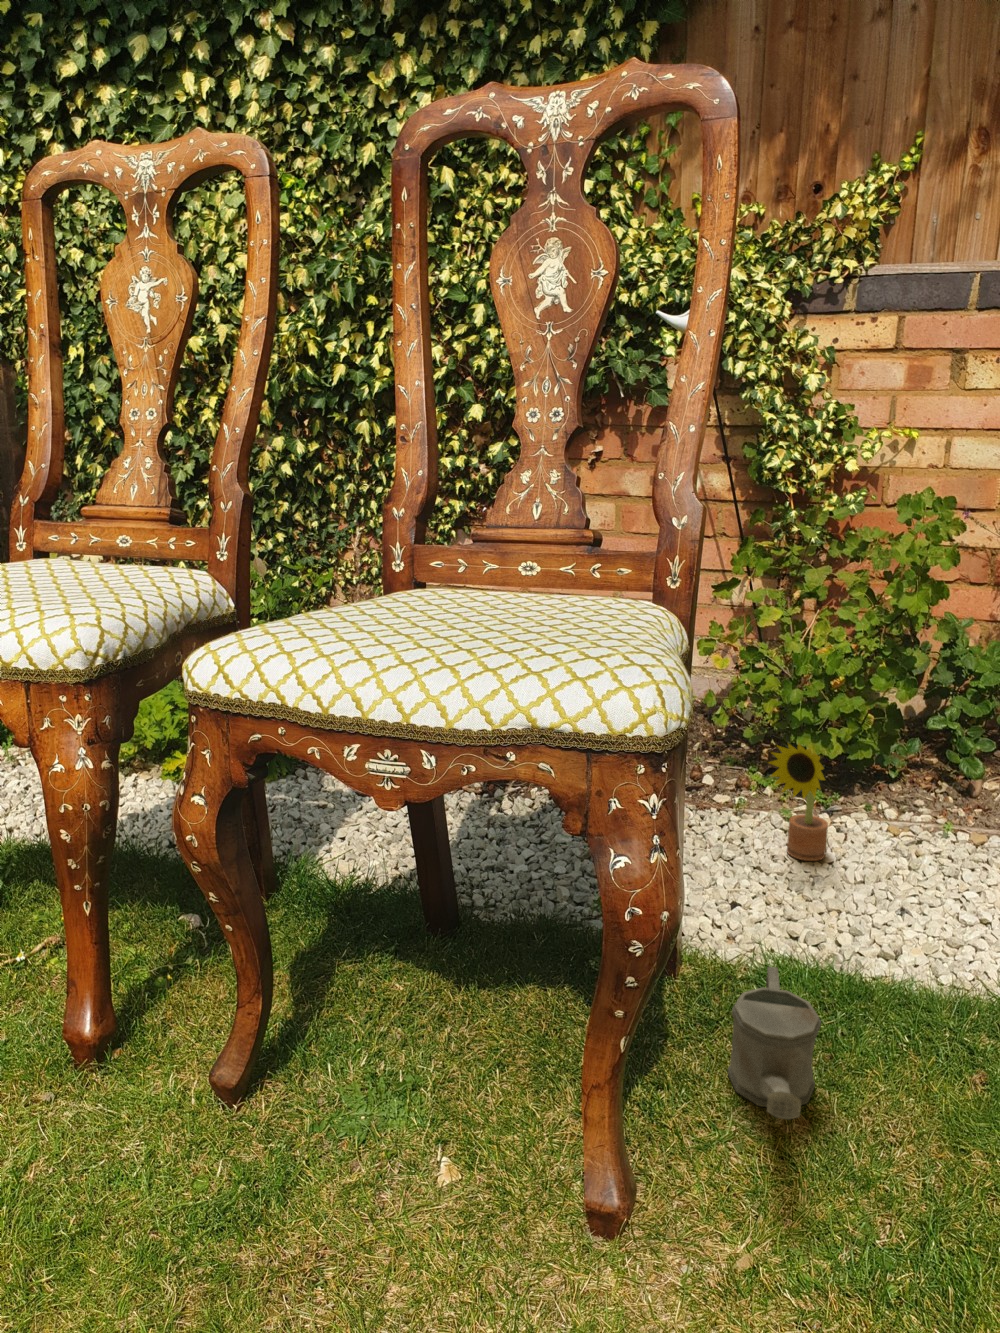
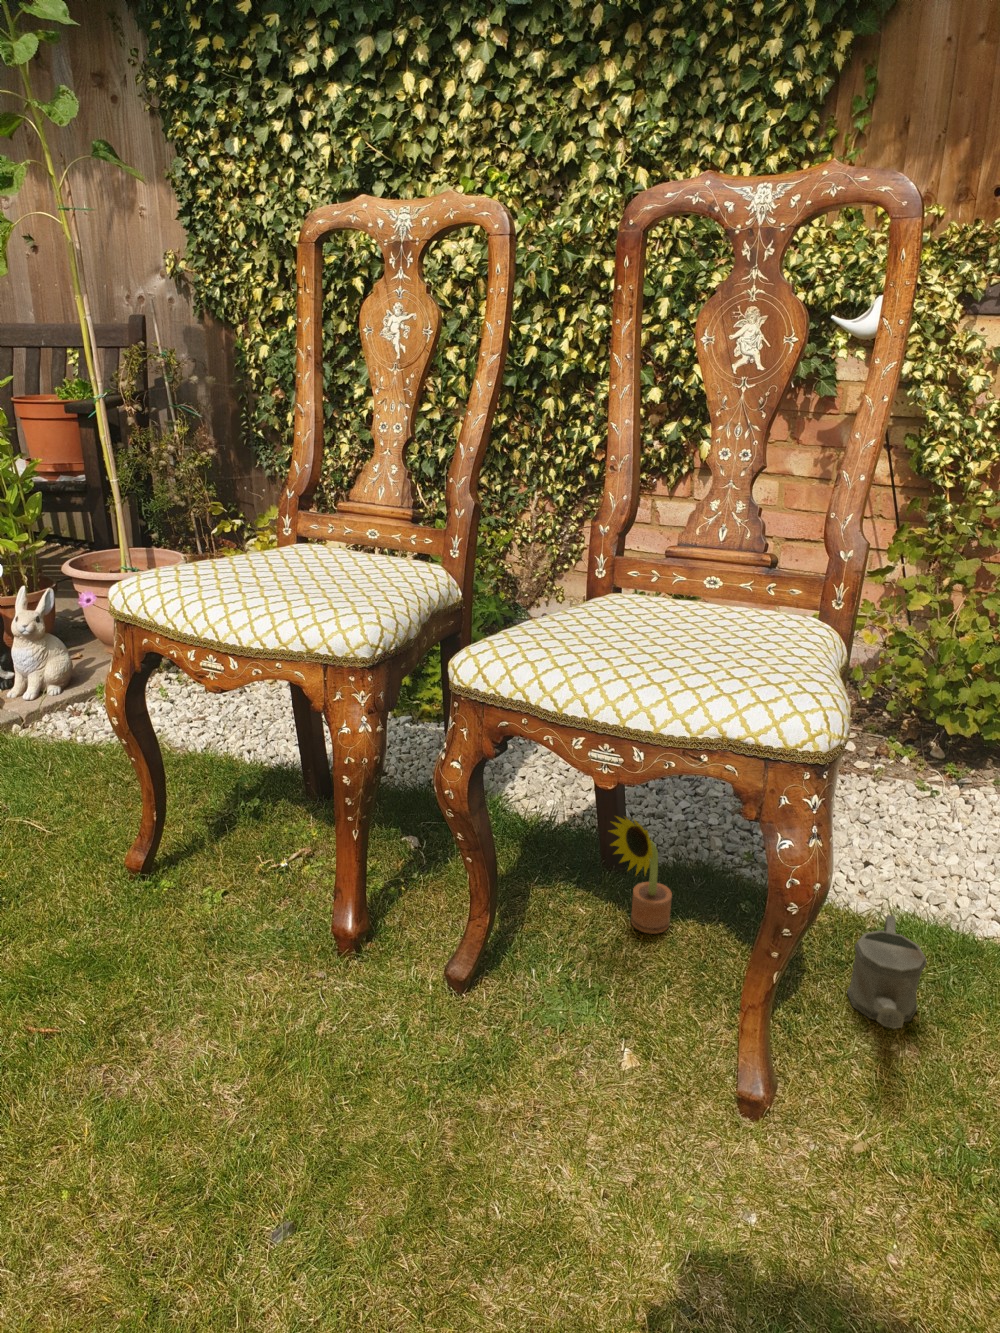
decorative plant: present [769,744,828,861] -> present [609,817,672,934]

